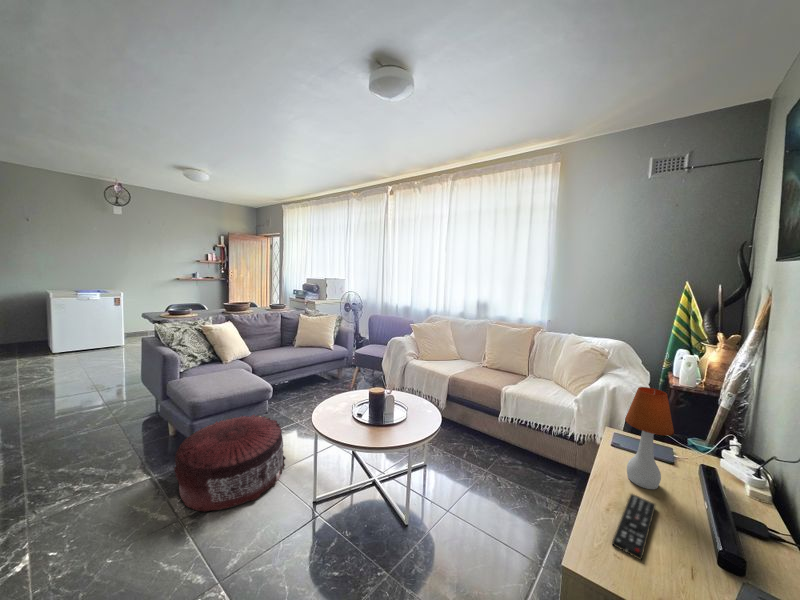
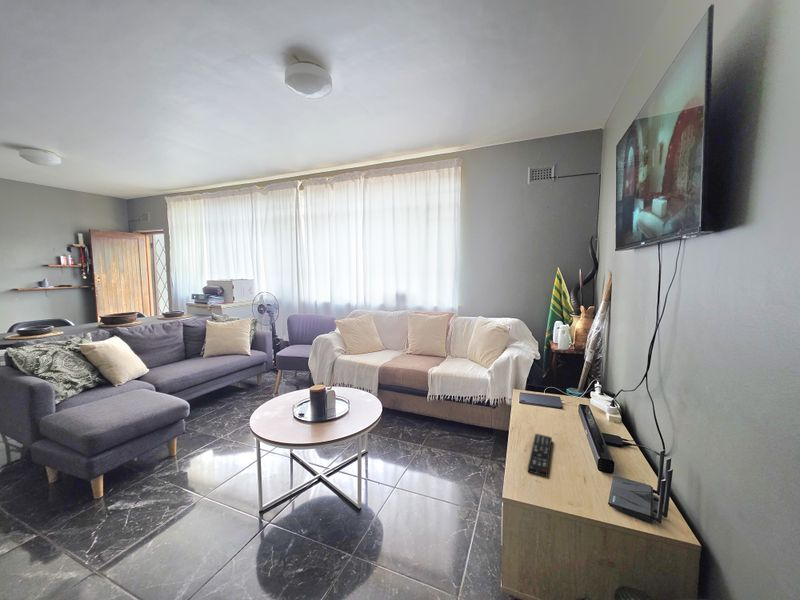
table lamp: present [625,387,674,489] -> none [527,352,560,428]
pouf: present [174,415,286,512] -> none [77,436,218,554]

